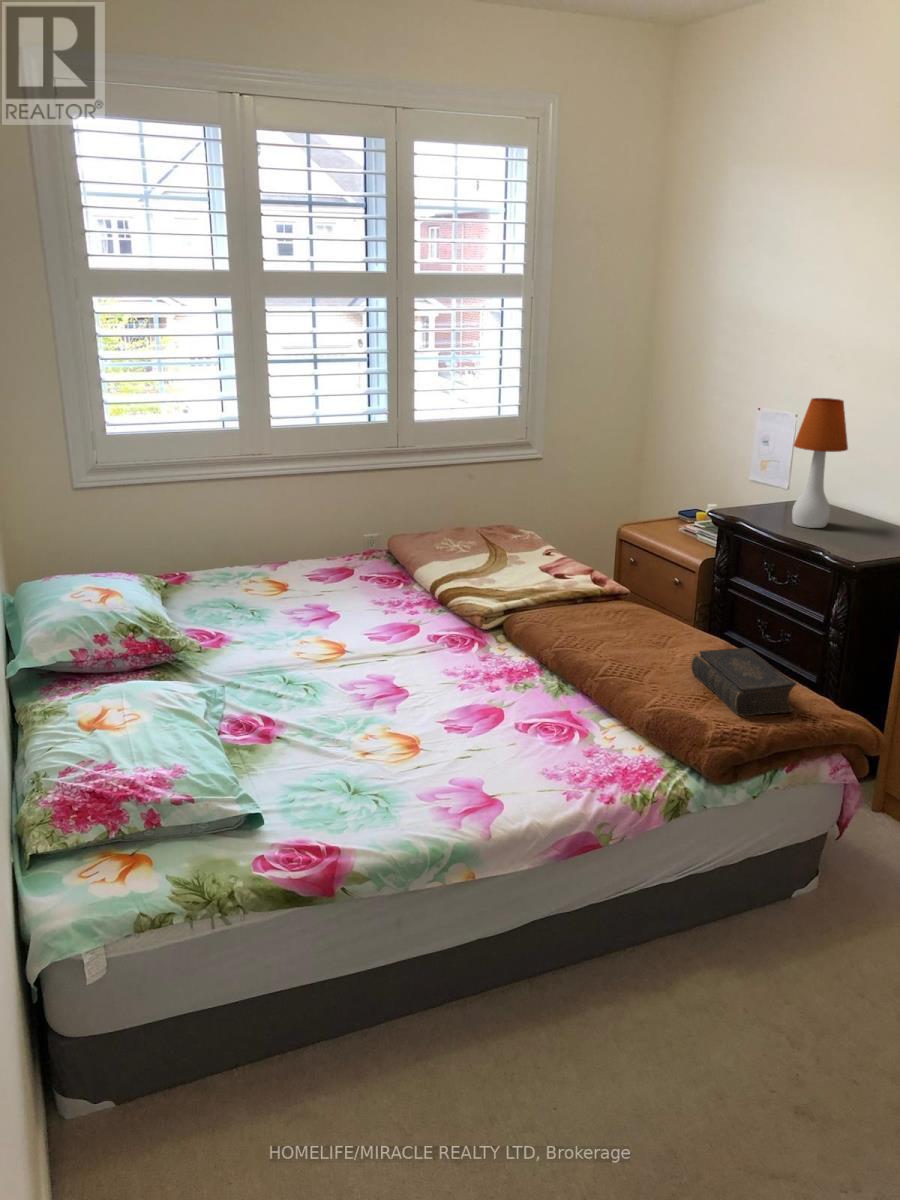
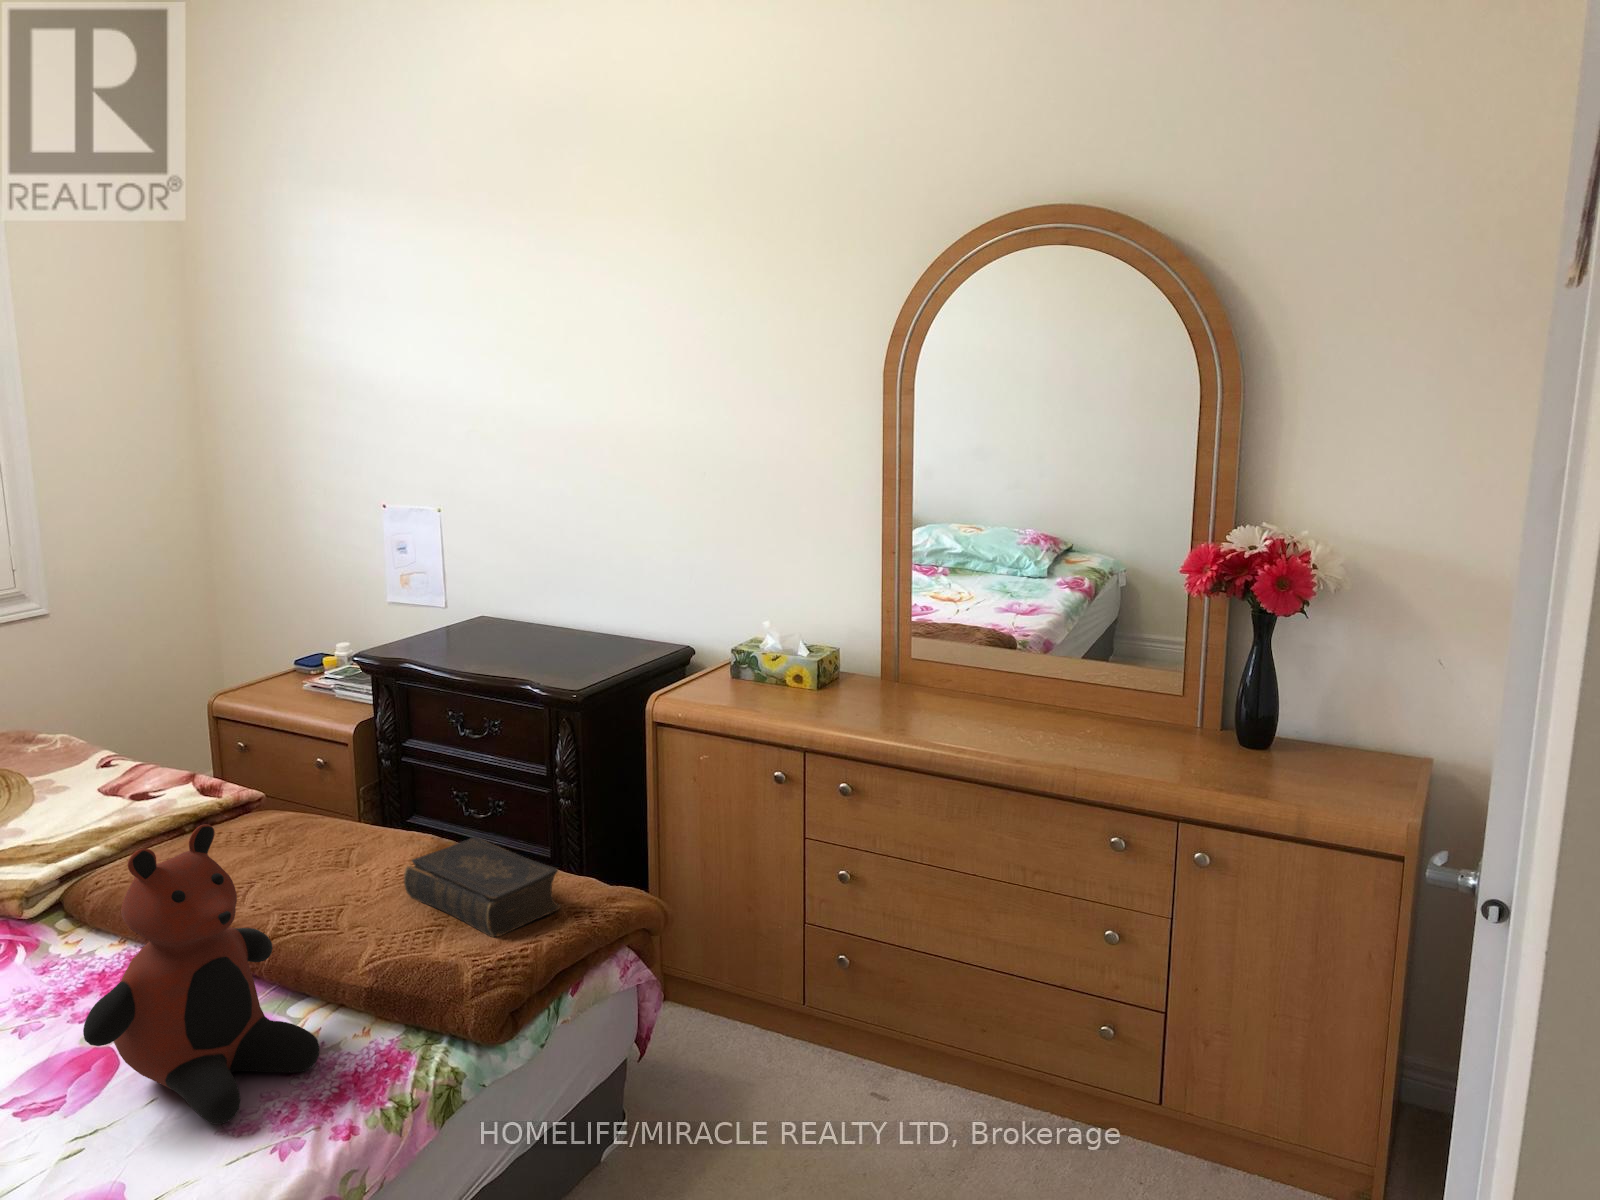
table lamp: present [792,398,848,528] -> none [454,487,523,656]
teddy bear: none [484,592,608,769] -> present [83,824,320,1124]

